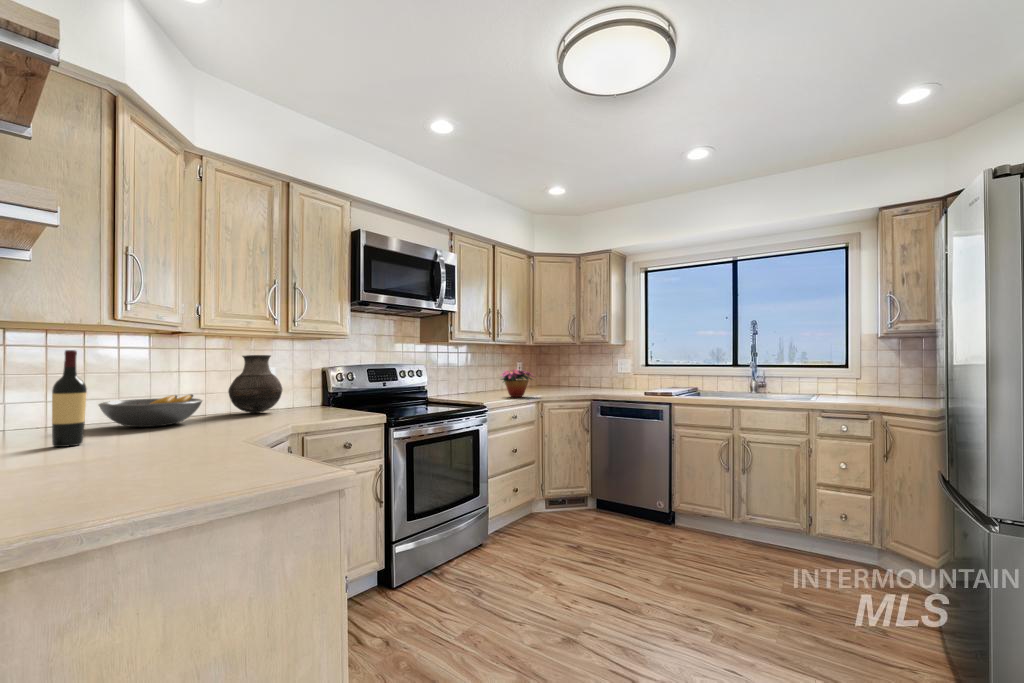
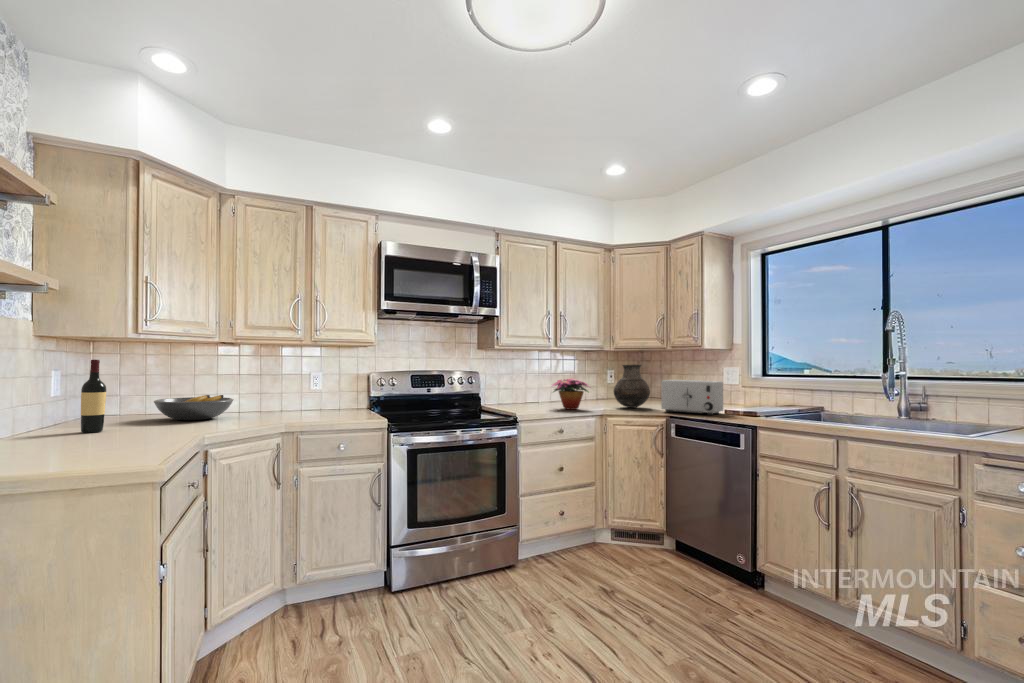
vase: present [228,355,282,413] -> present [614,365,650,408]
toaster: none [591,368,635,396] -> present [661,380,723,415]

